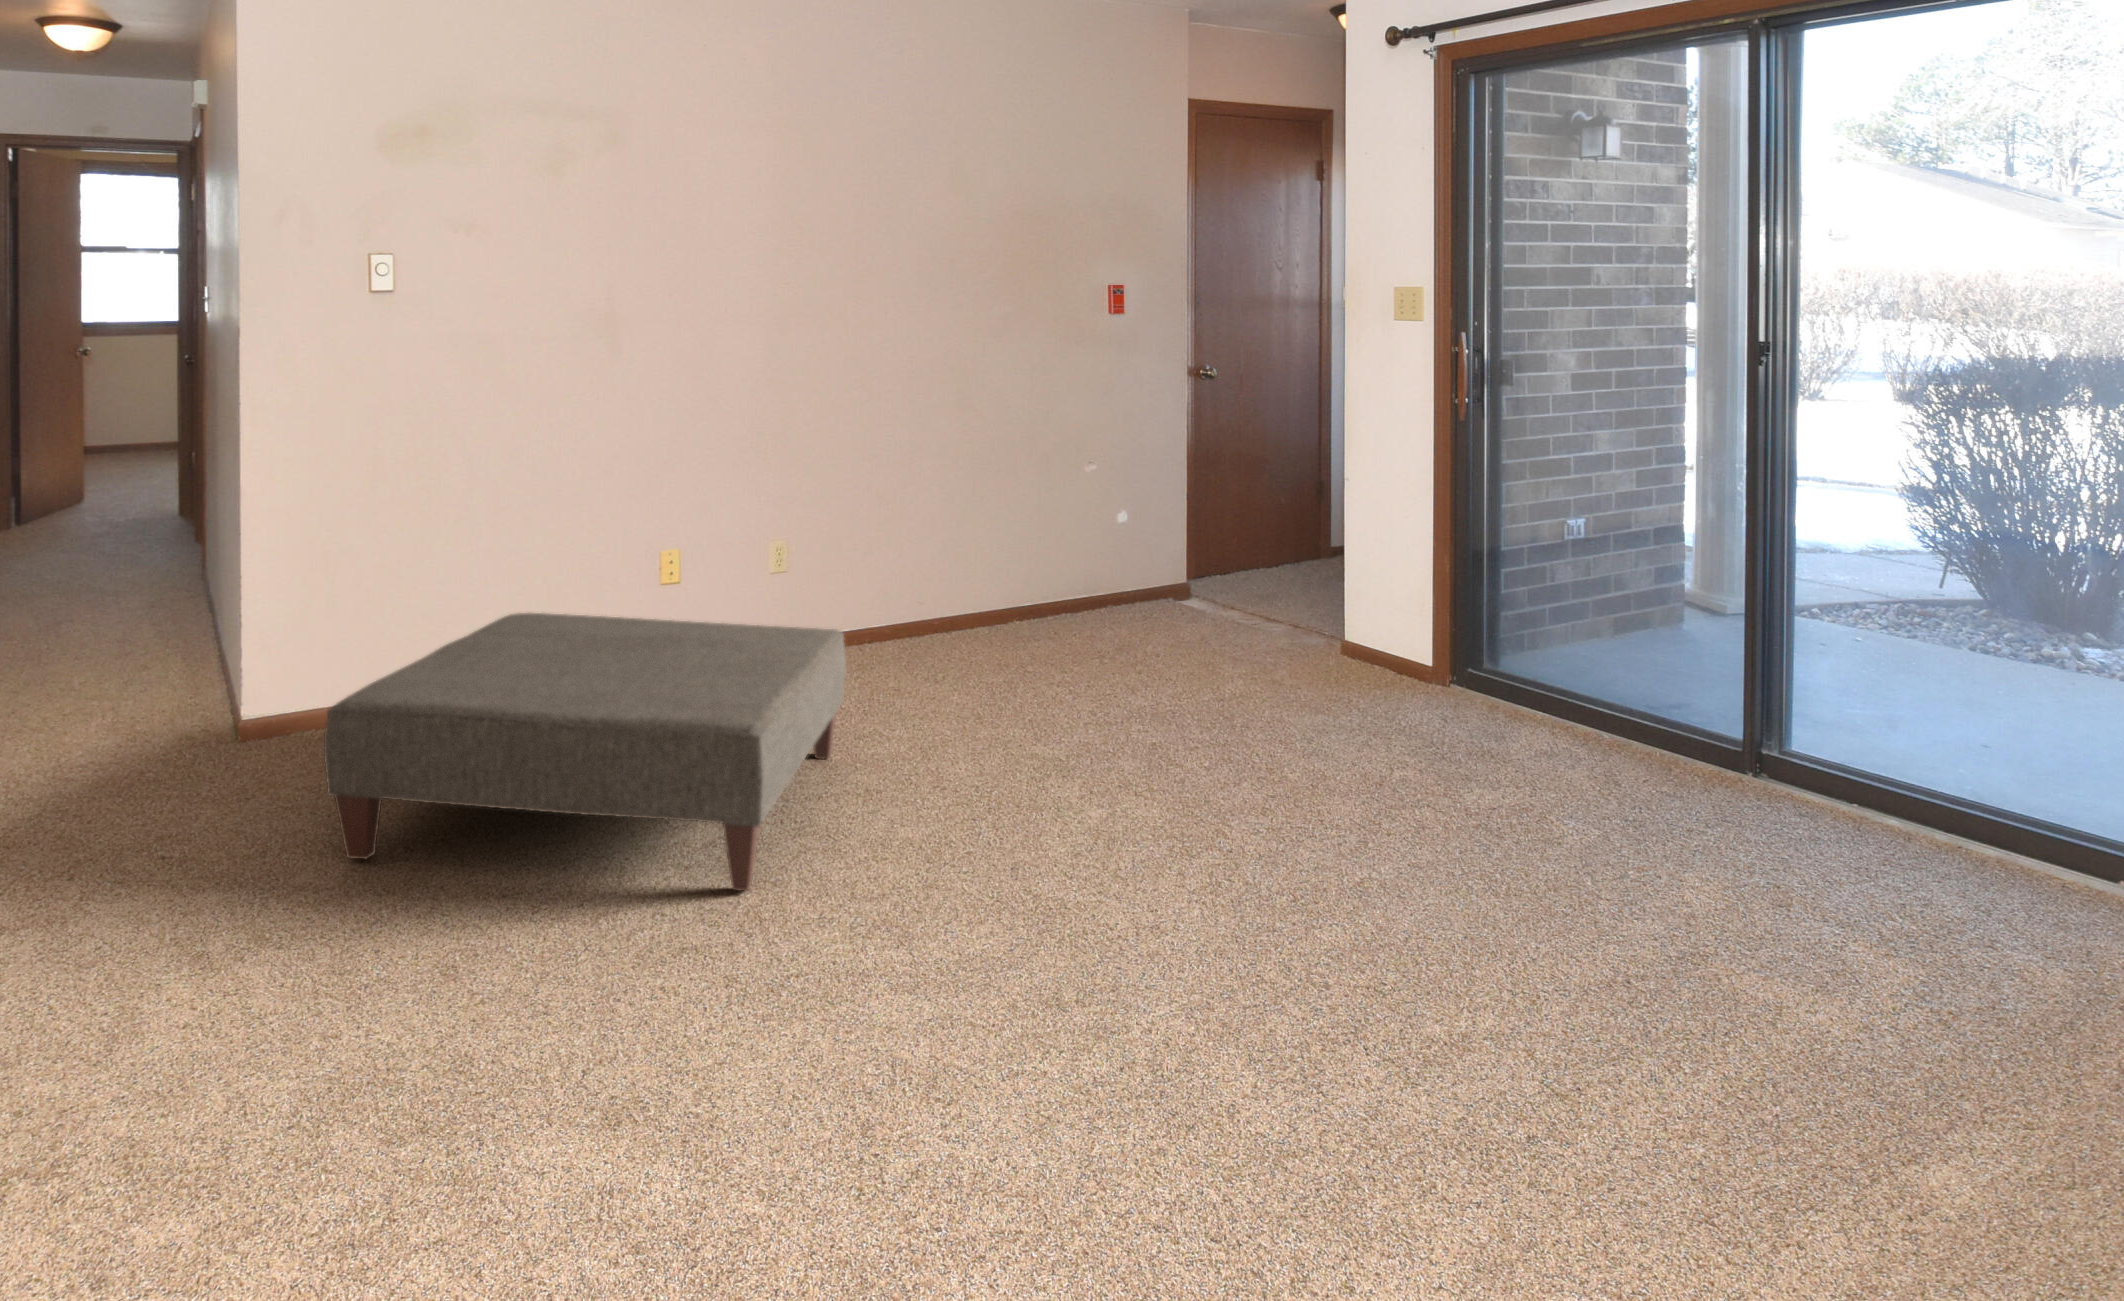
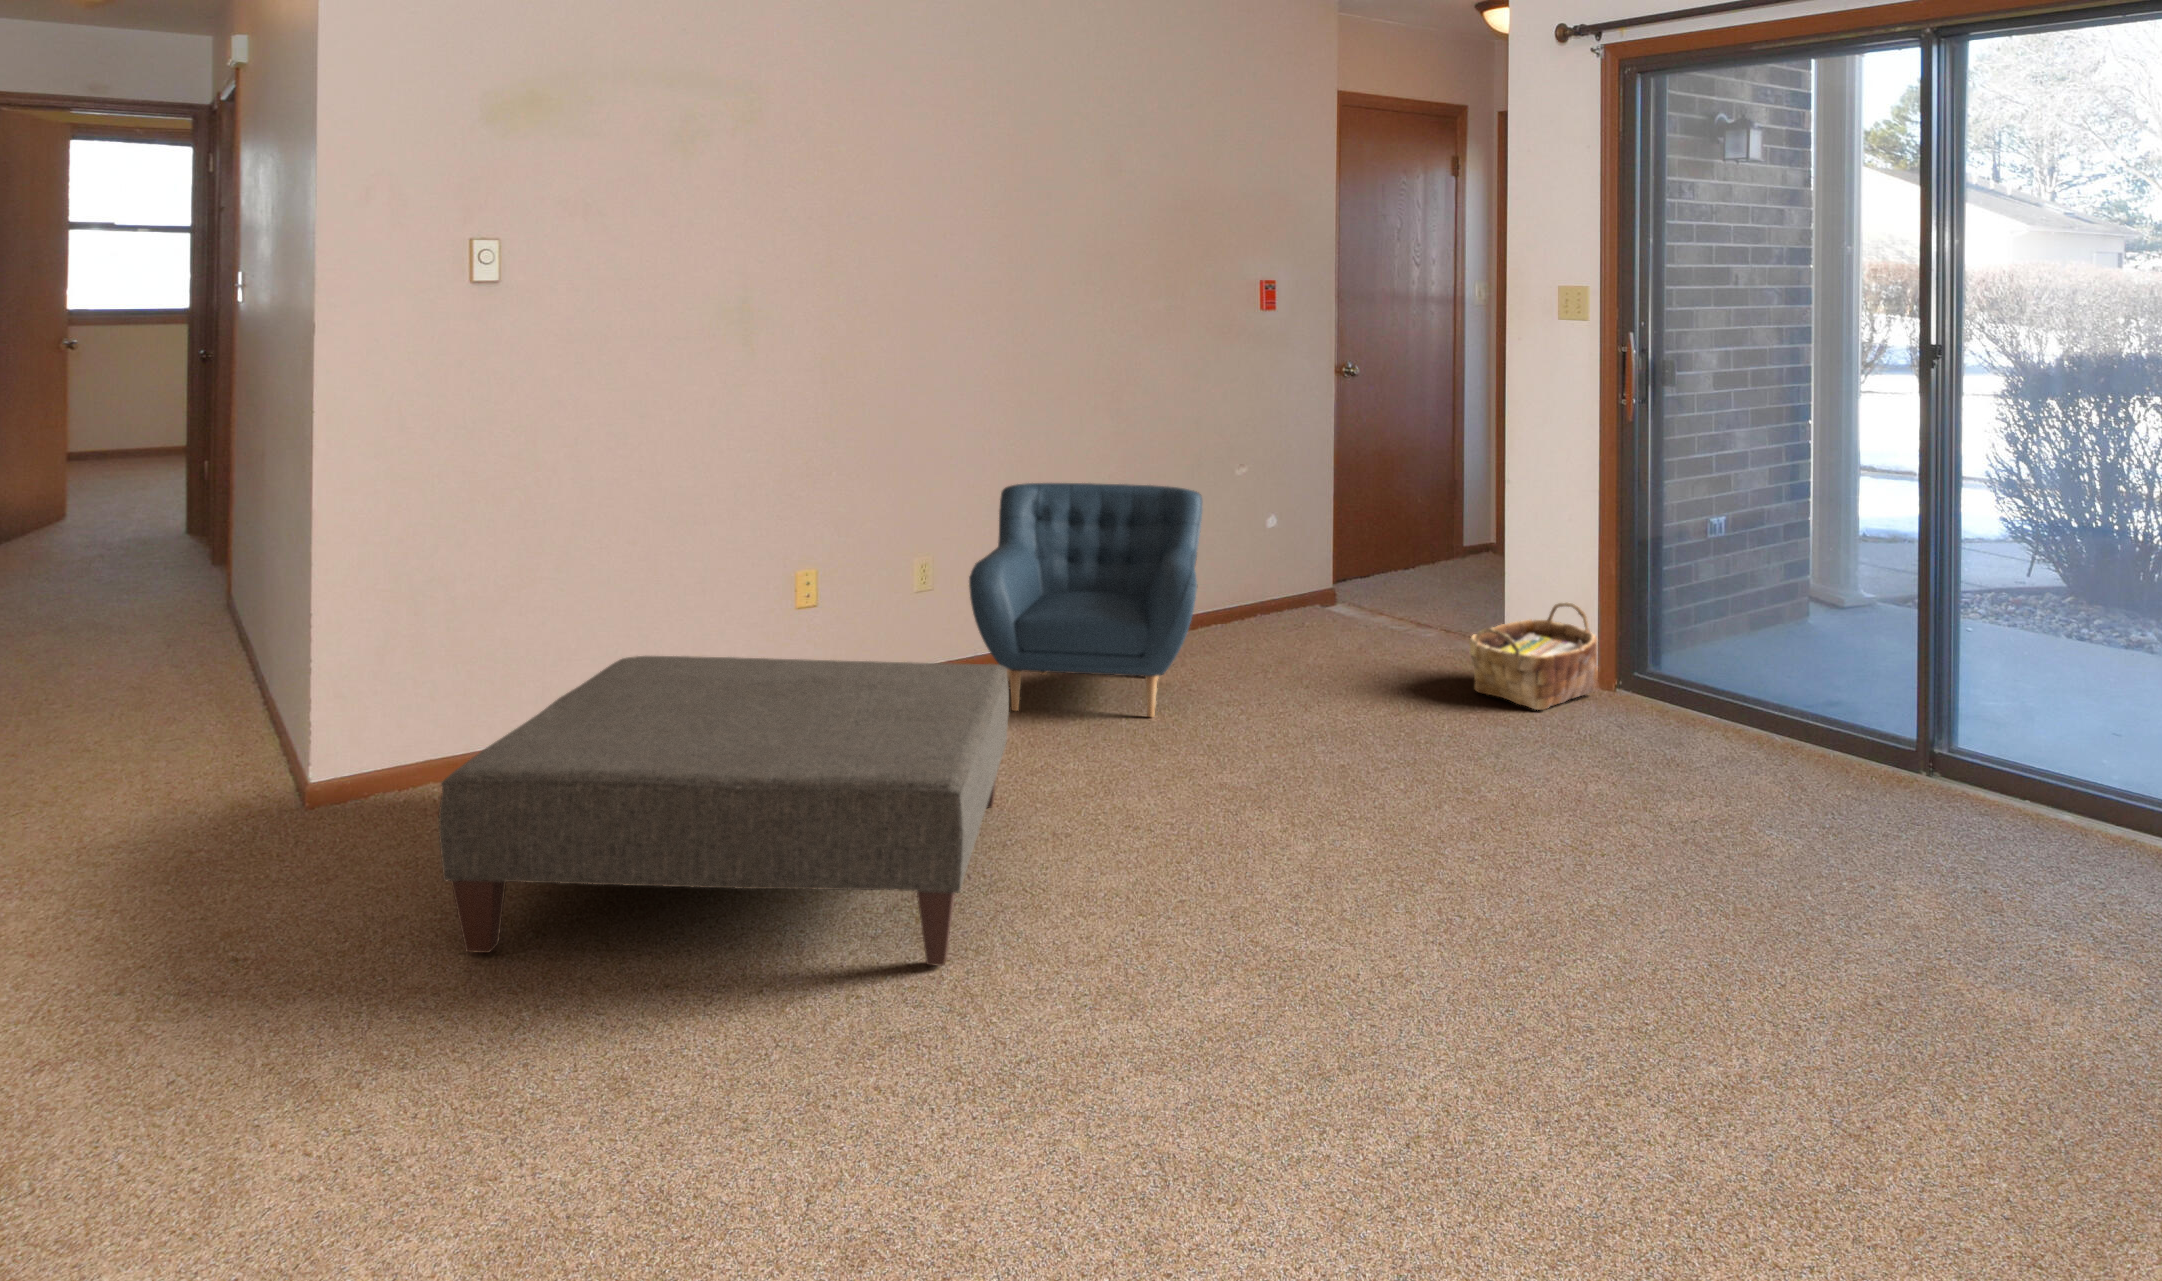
armchair: none [830,468,1055,686] -> present [969,483,1202,717]
woven basket: none [1310,590,1439,692] -> present [1469,603,1599,710]

